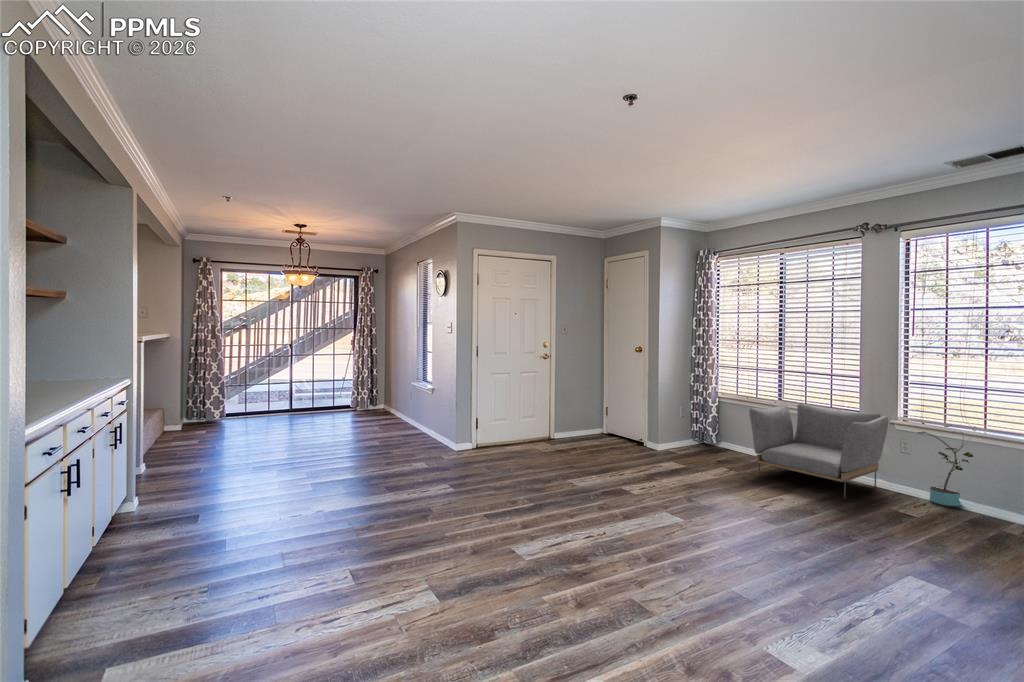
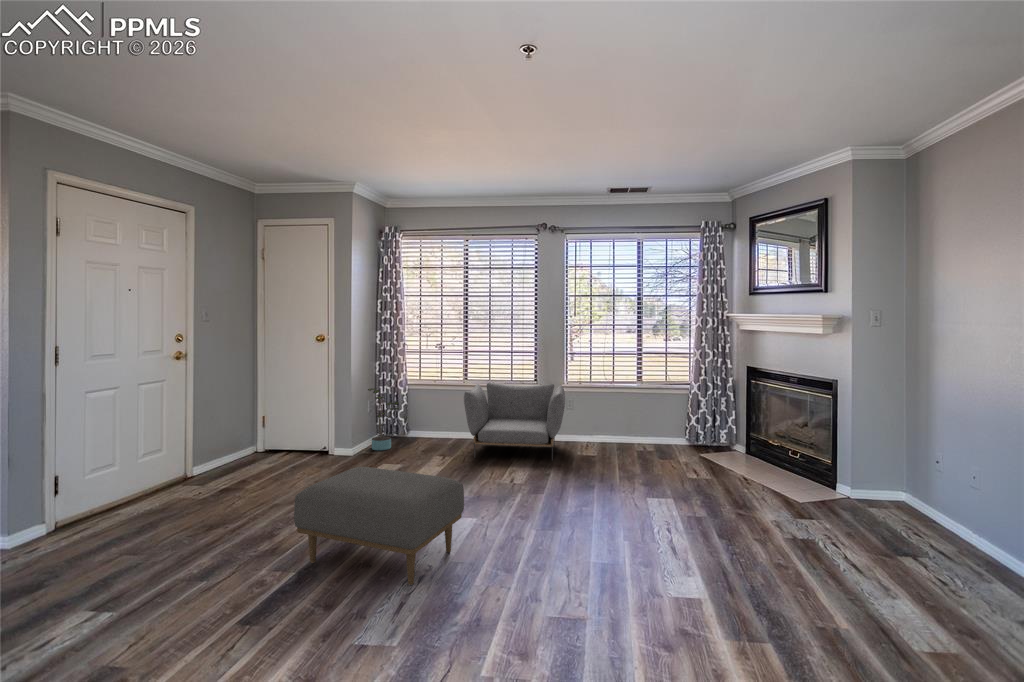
potted plant: present [918,425,973,506] -> present [368,388,399,450]
ottoman: none [532,449,644,537] -> present [294,467,464,585]

